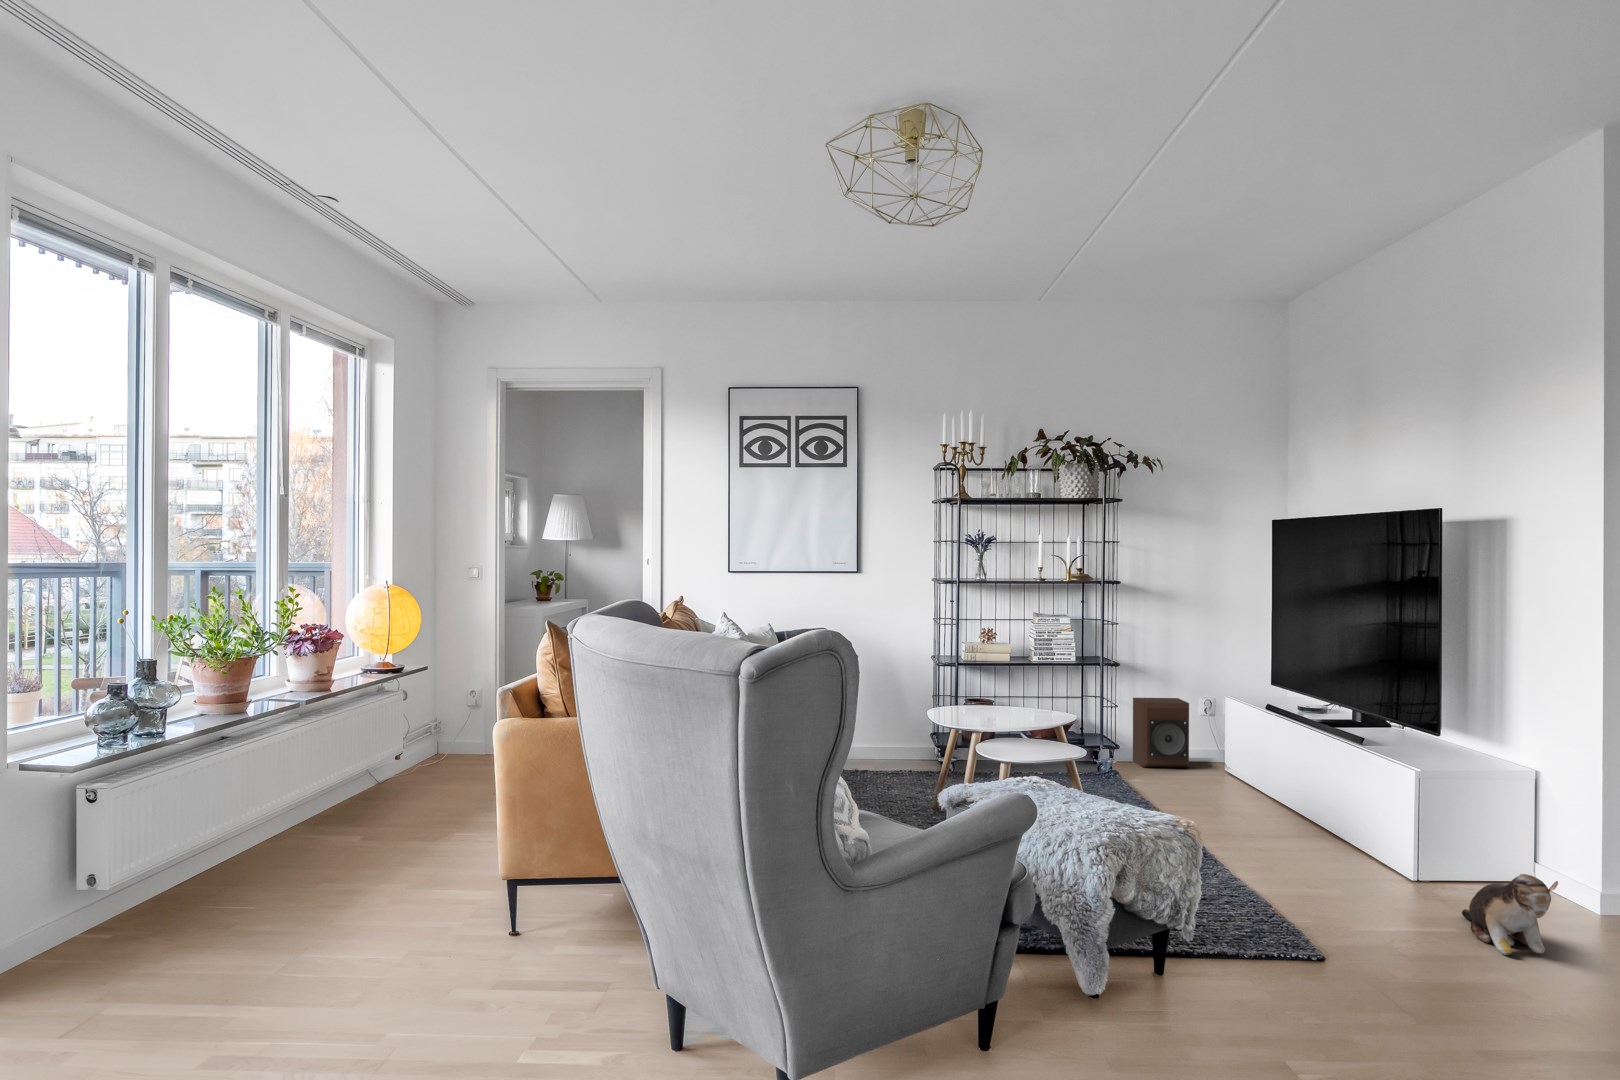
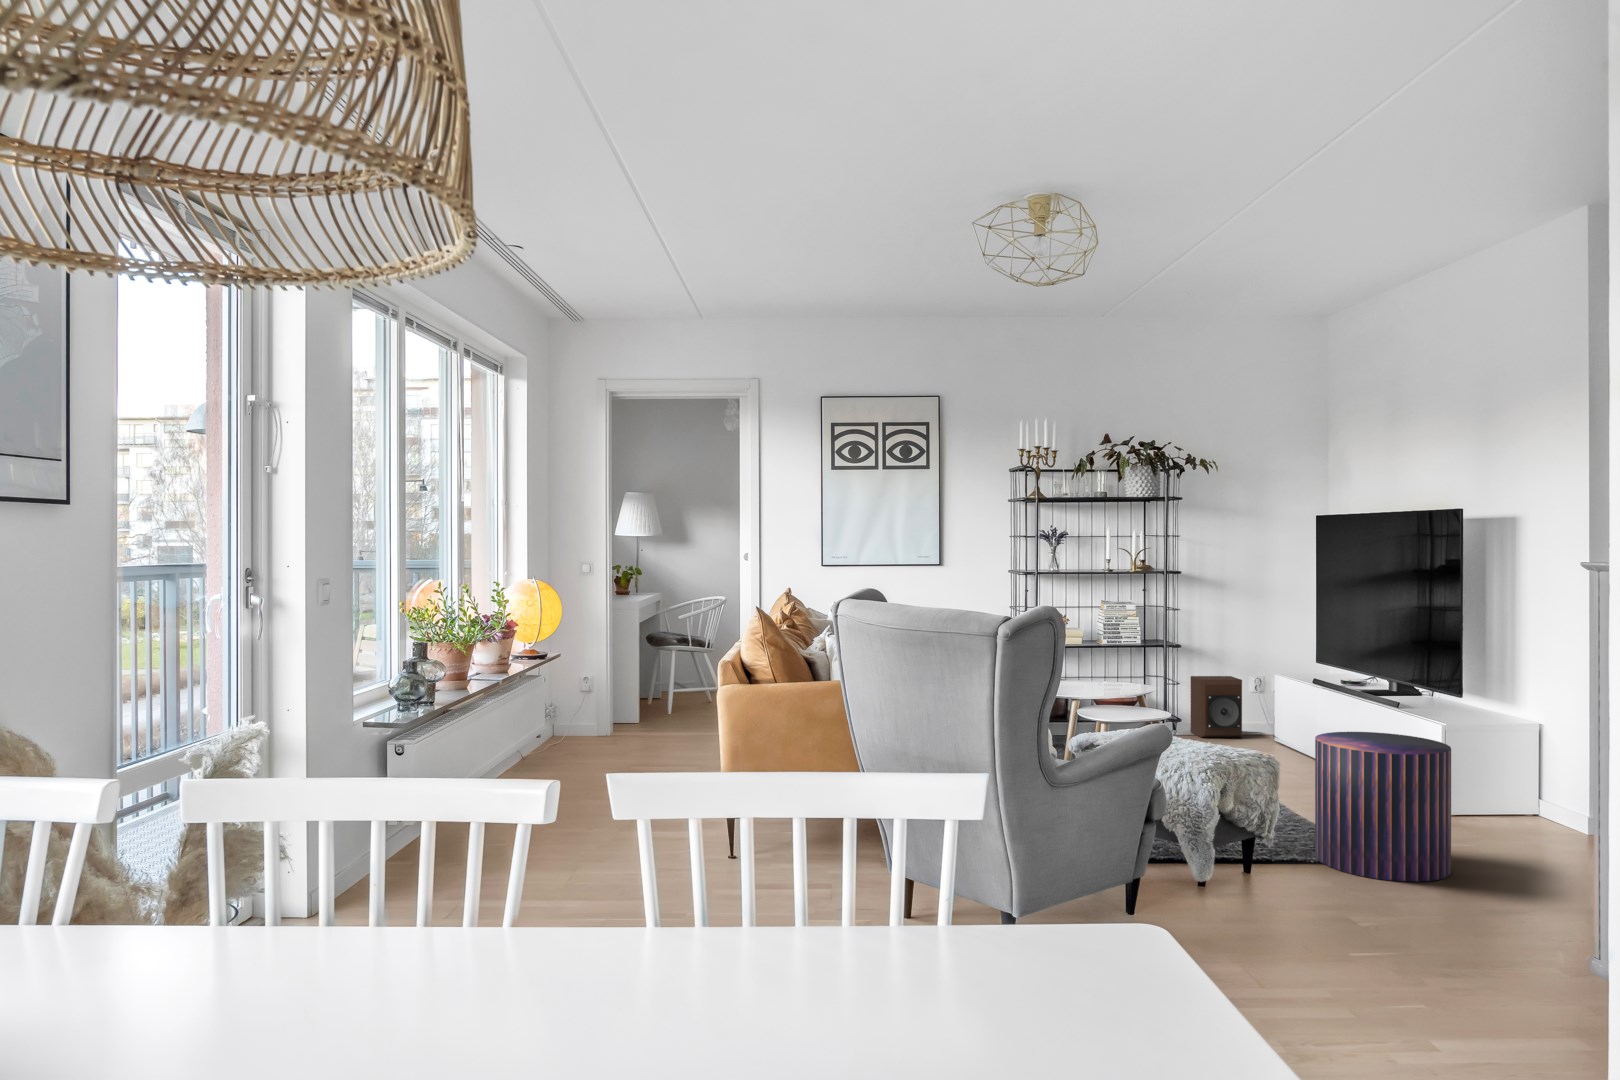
pouf: none [1250,787,1426,996] -> present [1315,732,1451,882]
plush toy: present [1462,874,1558,955] -> none [1479,794,1551,858]

